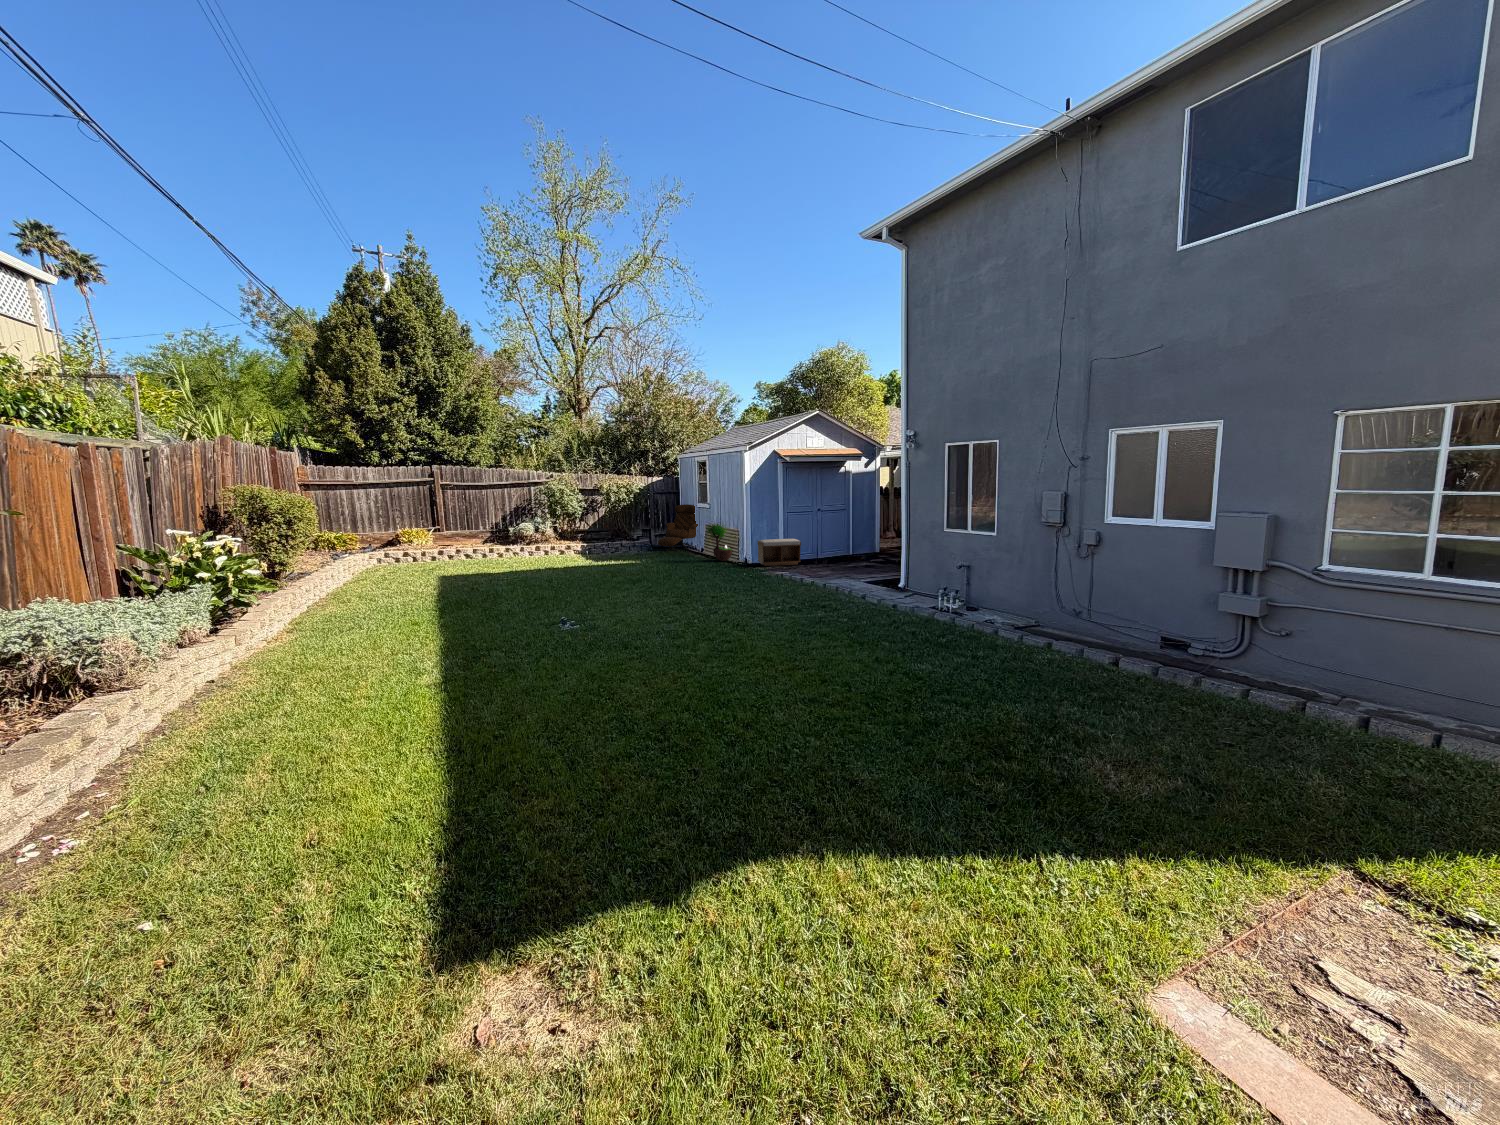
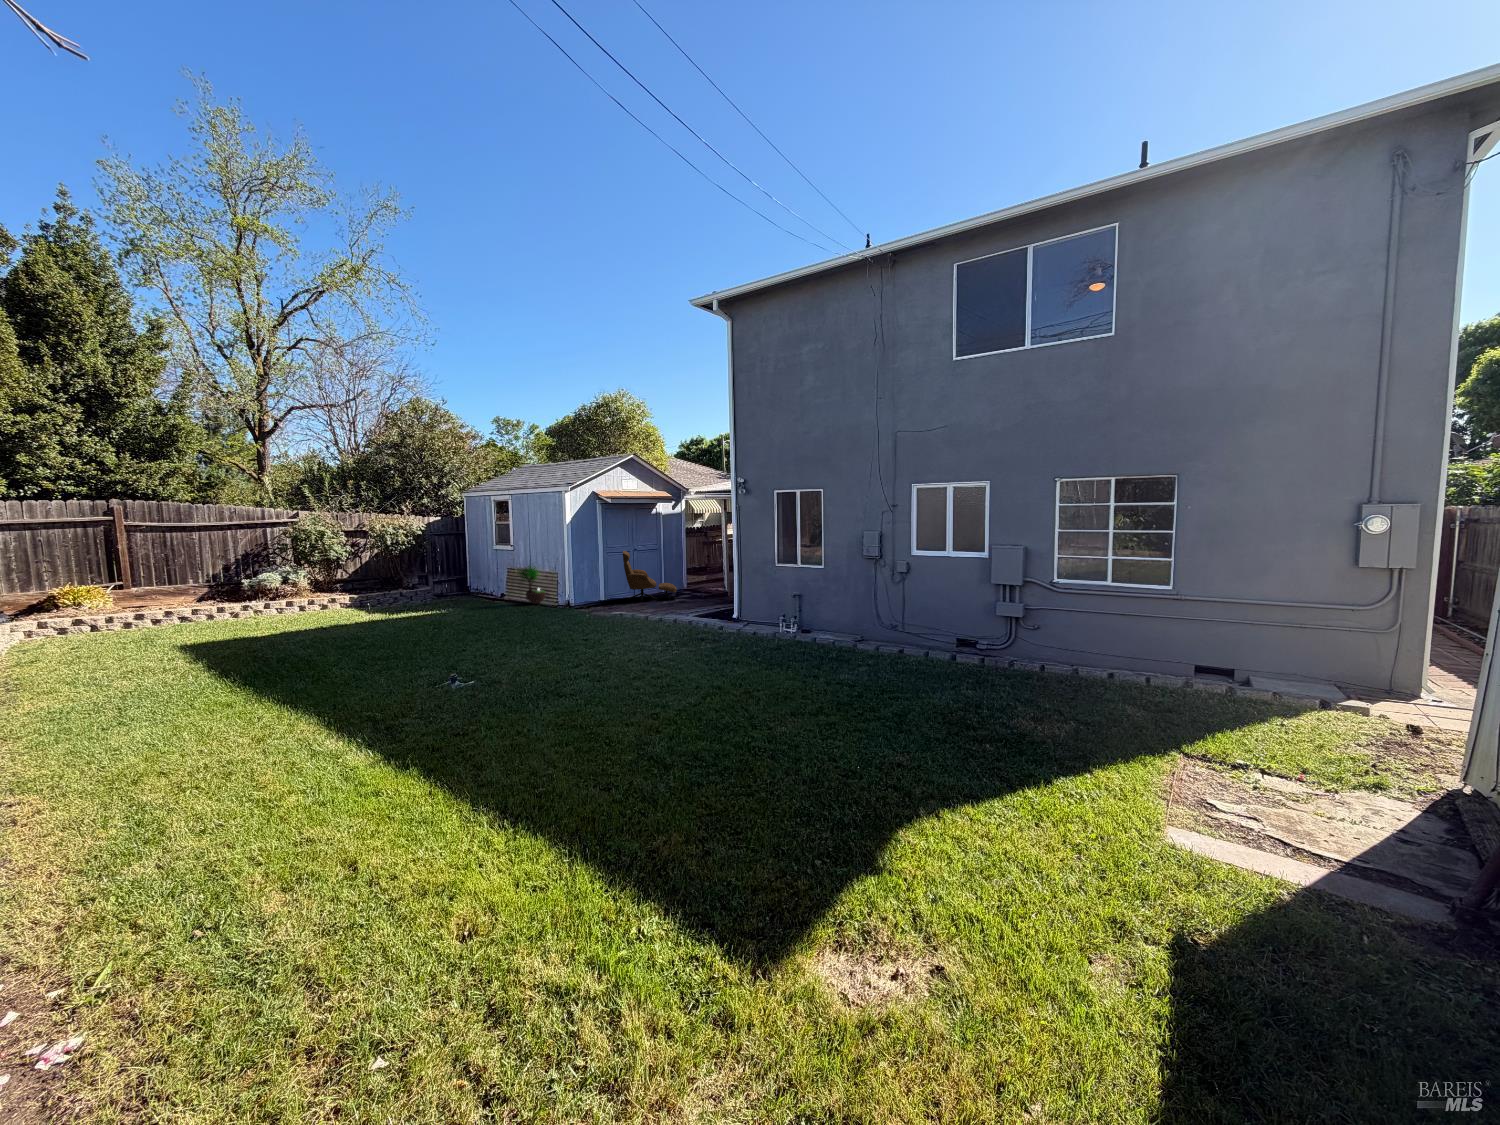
lounge chair: present [658,504,698,552] -> present [623,551,677,601]
bench: present [758,539,801,566] -> none [575,578,620,606]

